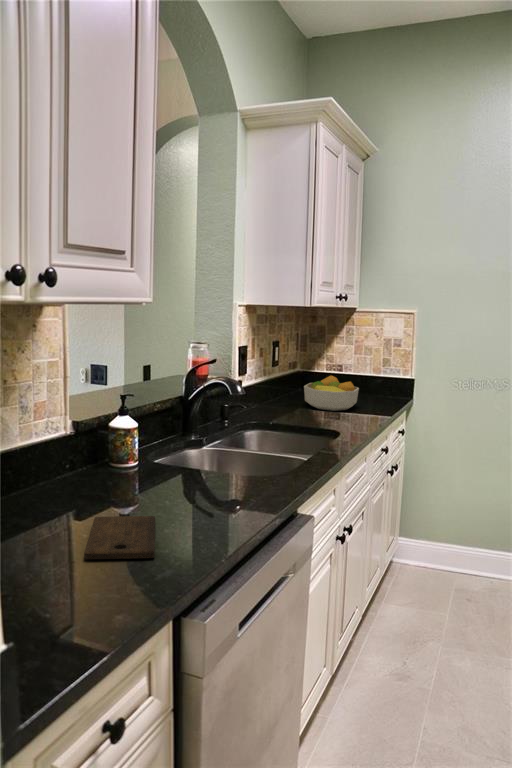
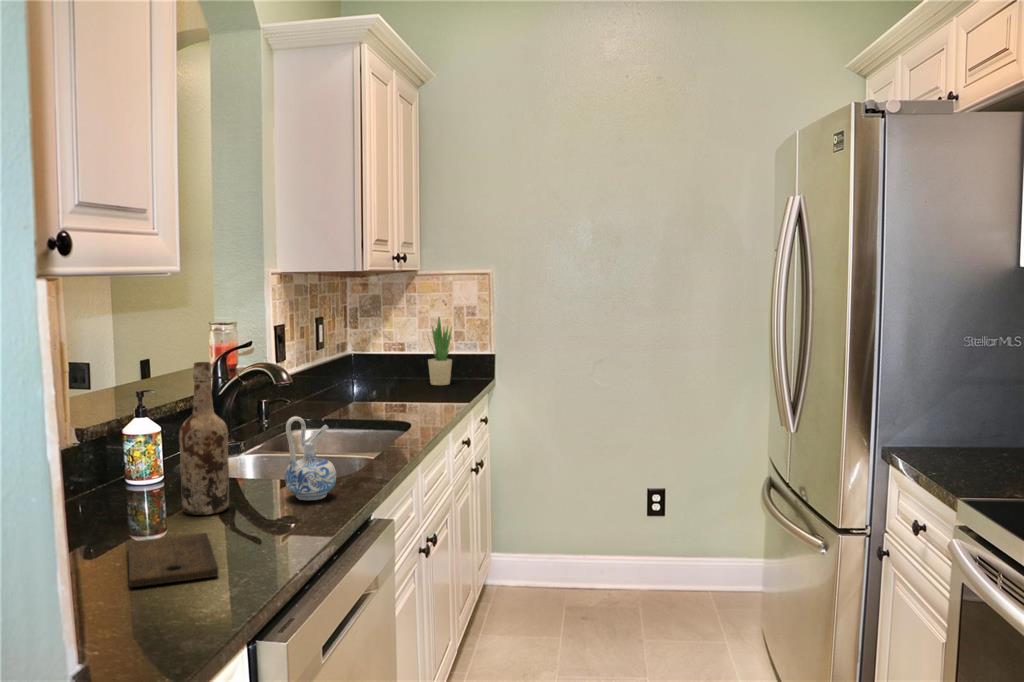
potted plant: none [359,345,381,401] -> present [428,317,452,385]
wine bottle: none [144,375,182,498] -> present [179,362,229,515]
fruit bowl: present [304,376,359,411] -> none [360,356,429,400]
ceramic pitcher: none [226,425,267,494] -> present [285,416,336,500]

